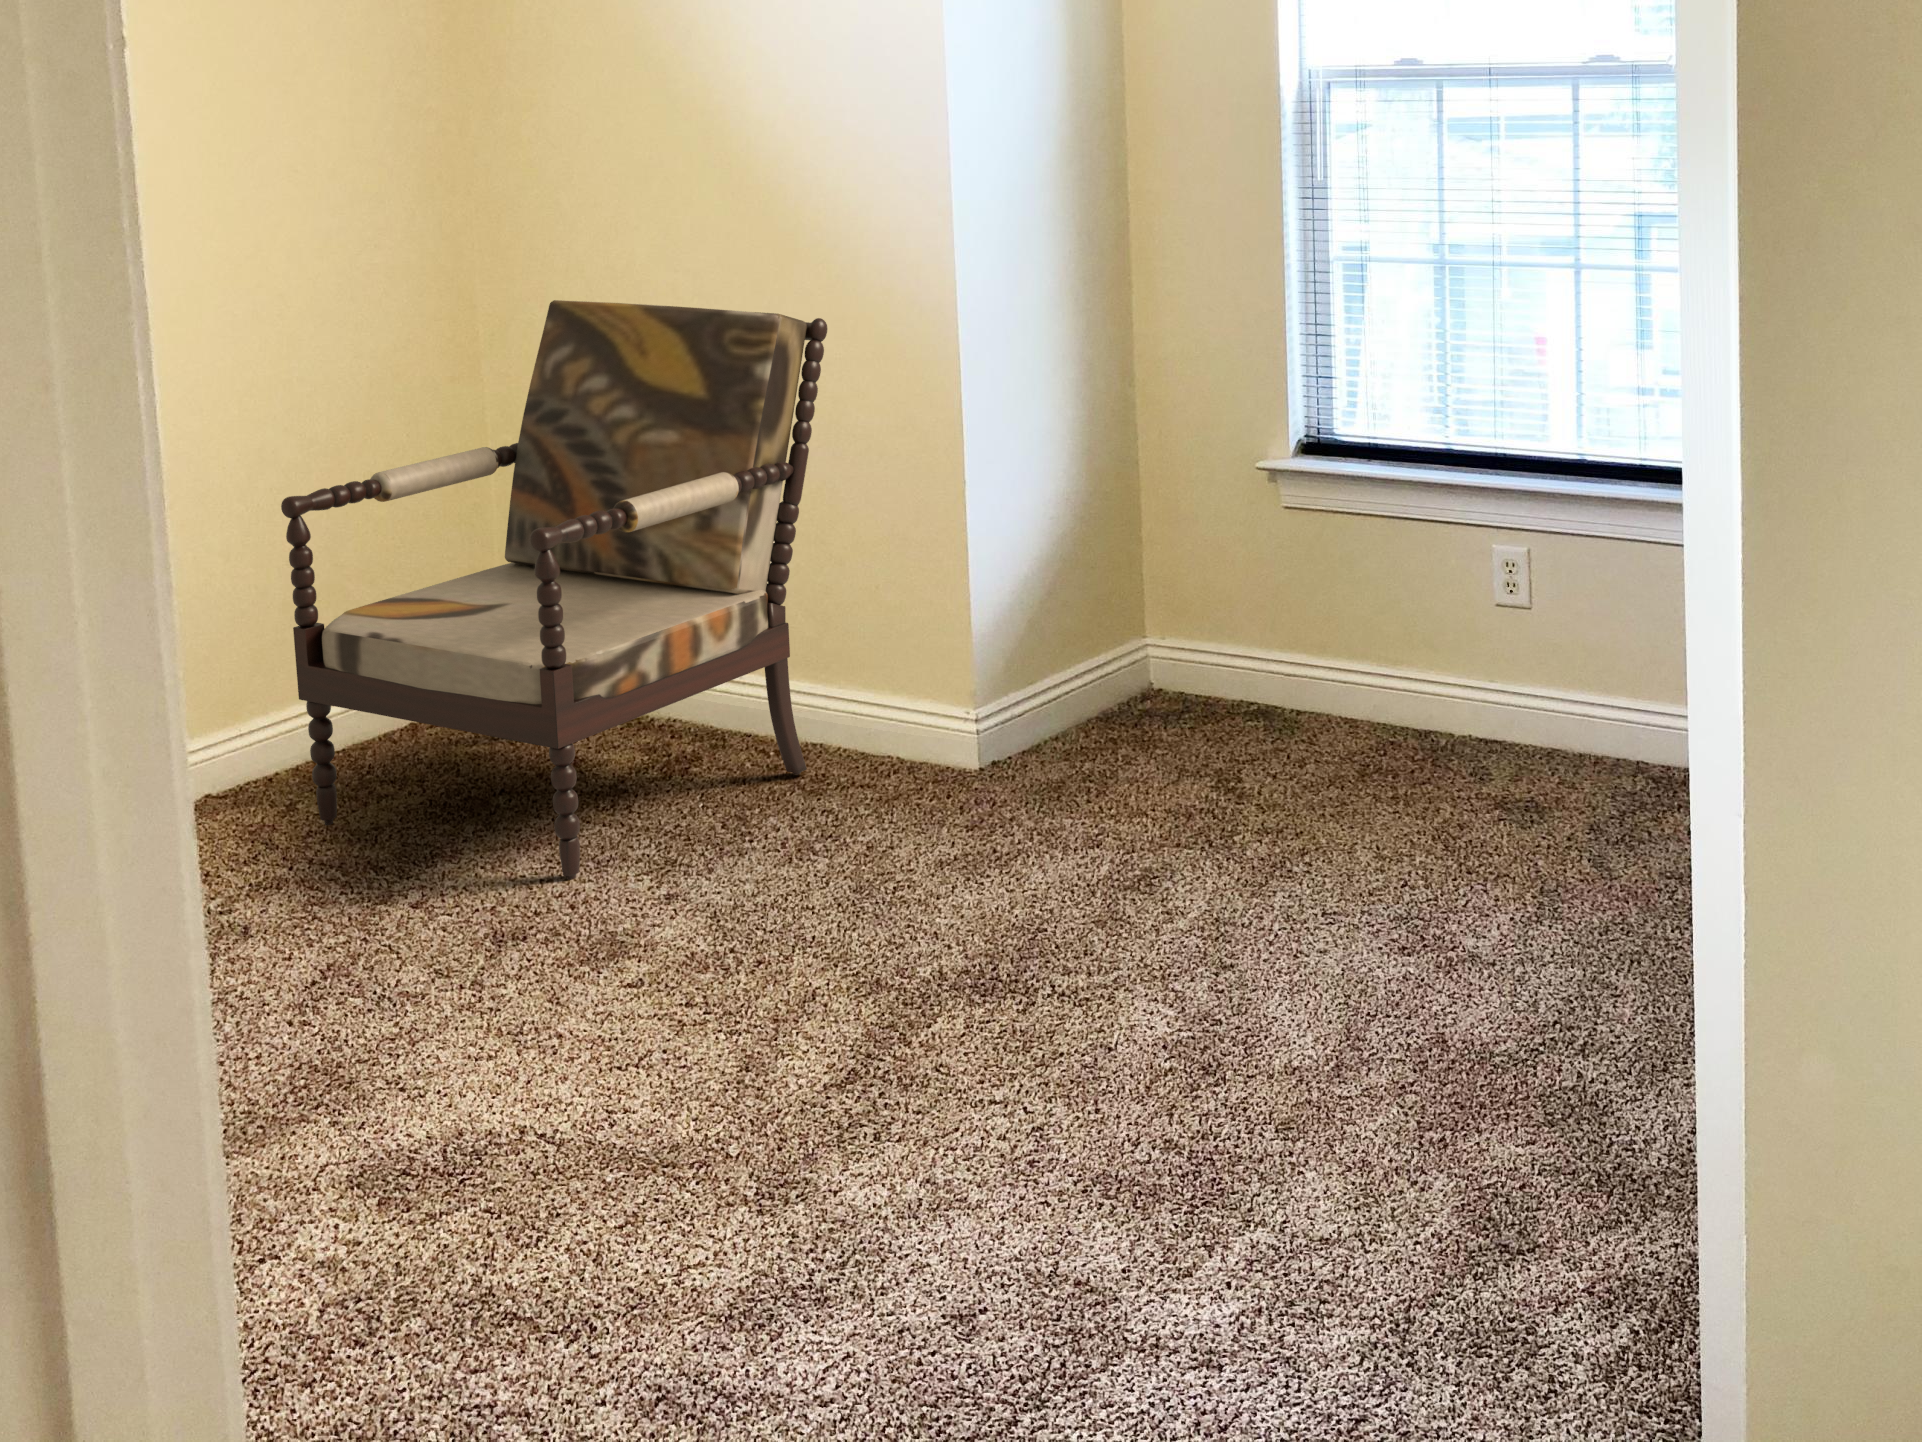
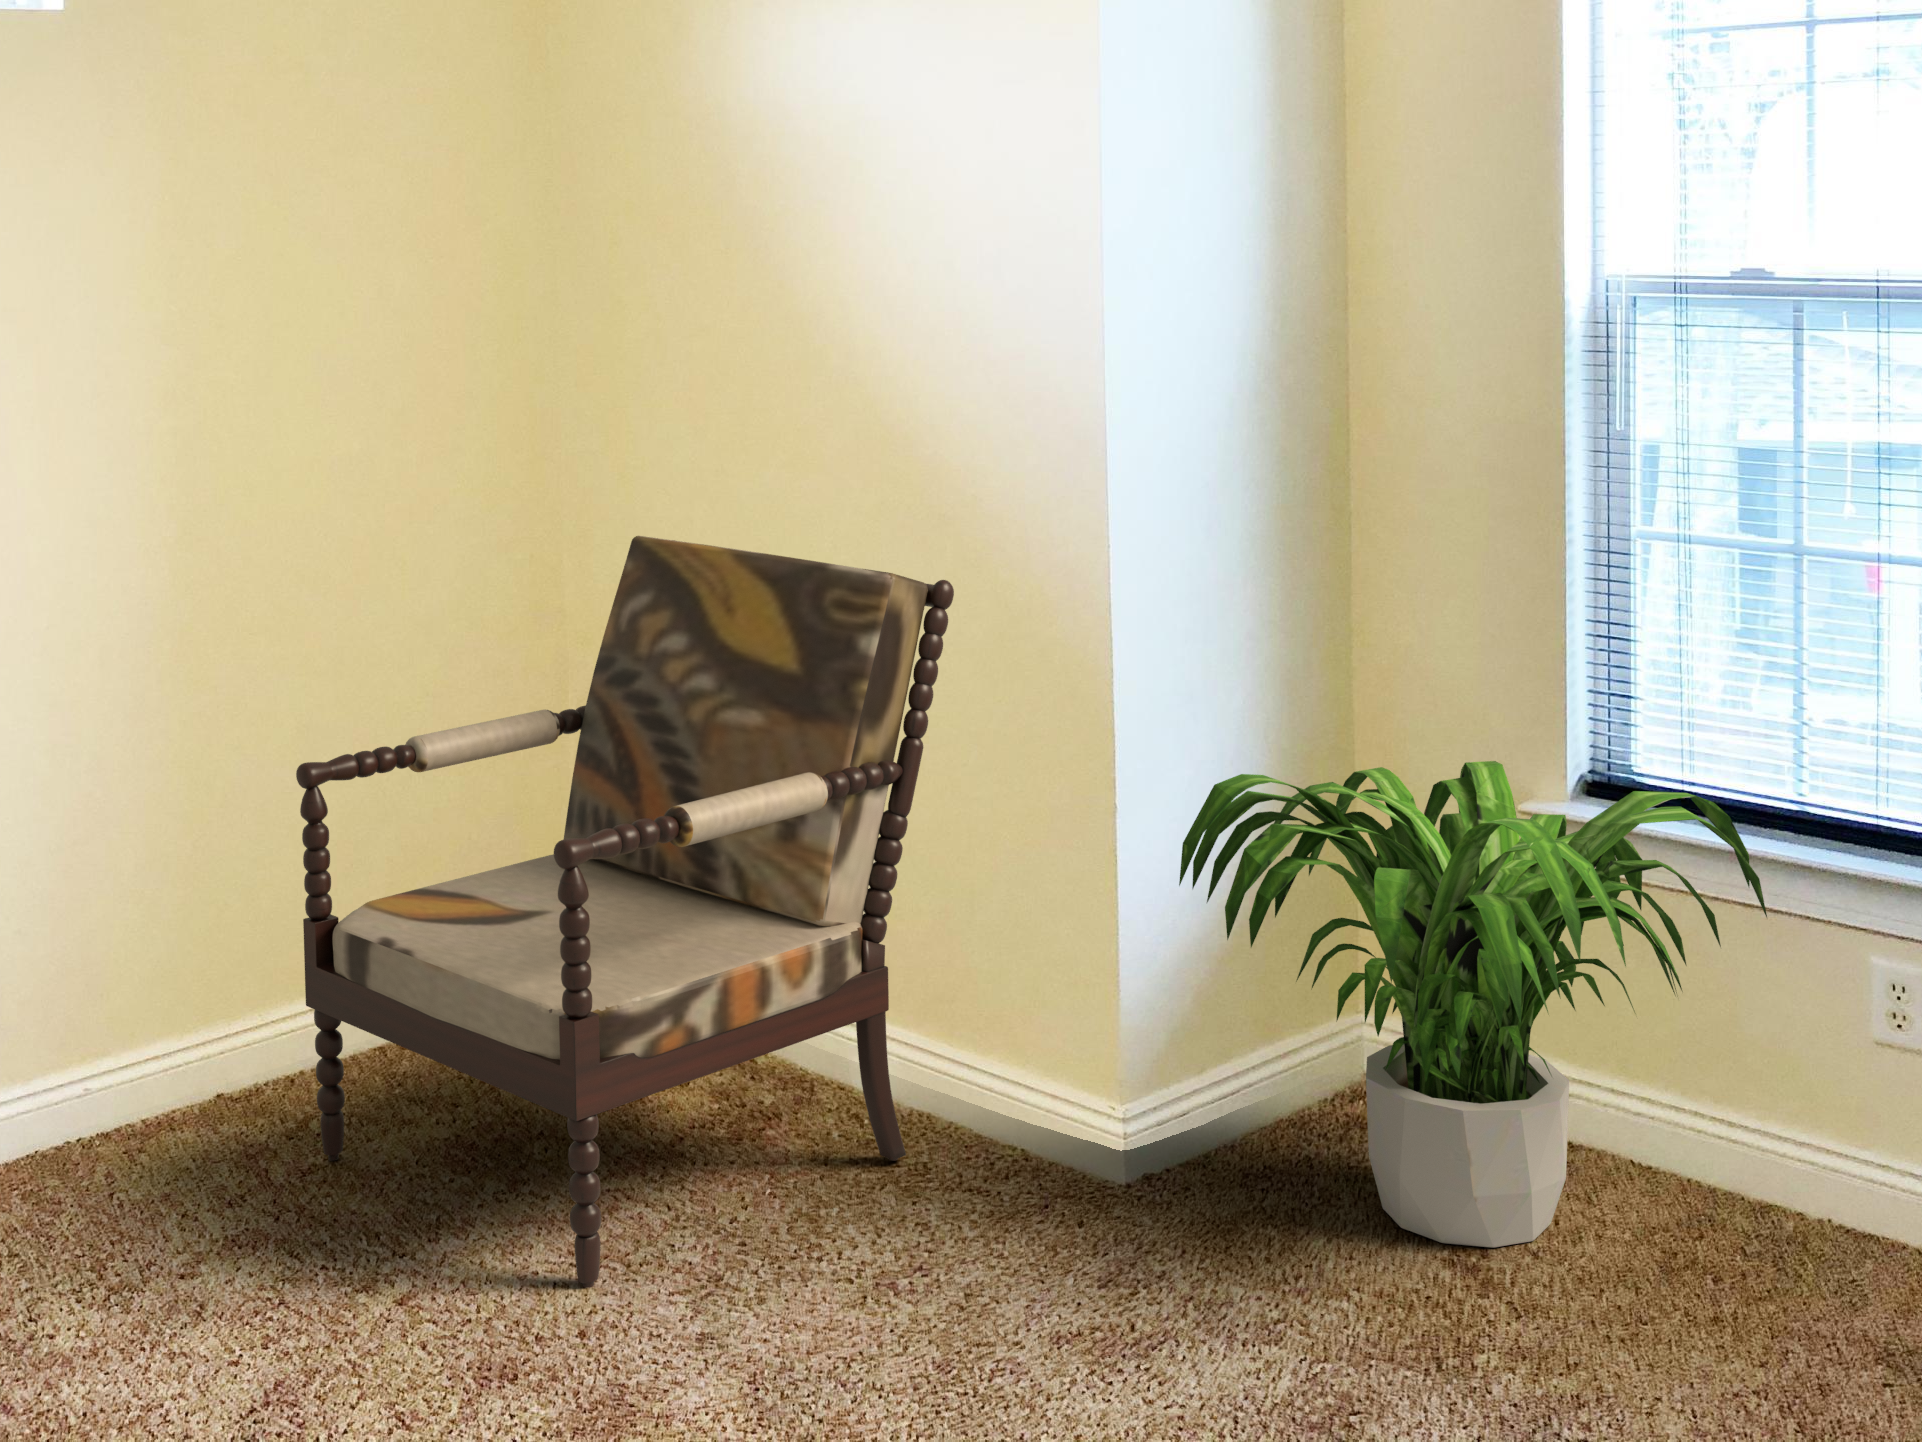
potted plant: none [1013,433,1425,779] -> present [1179,761,1767,1248]

